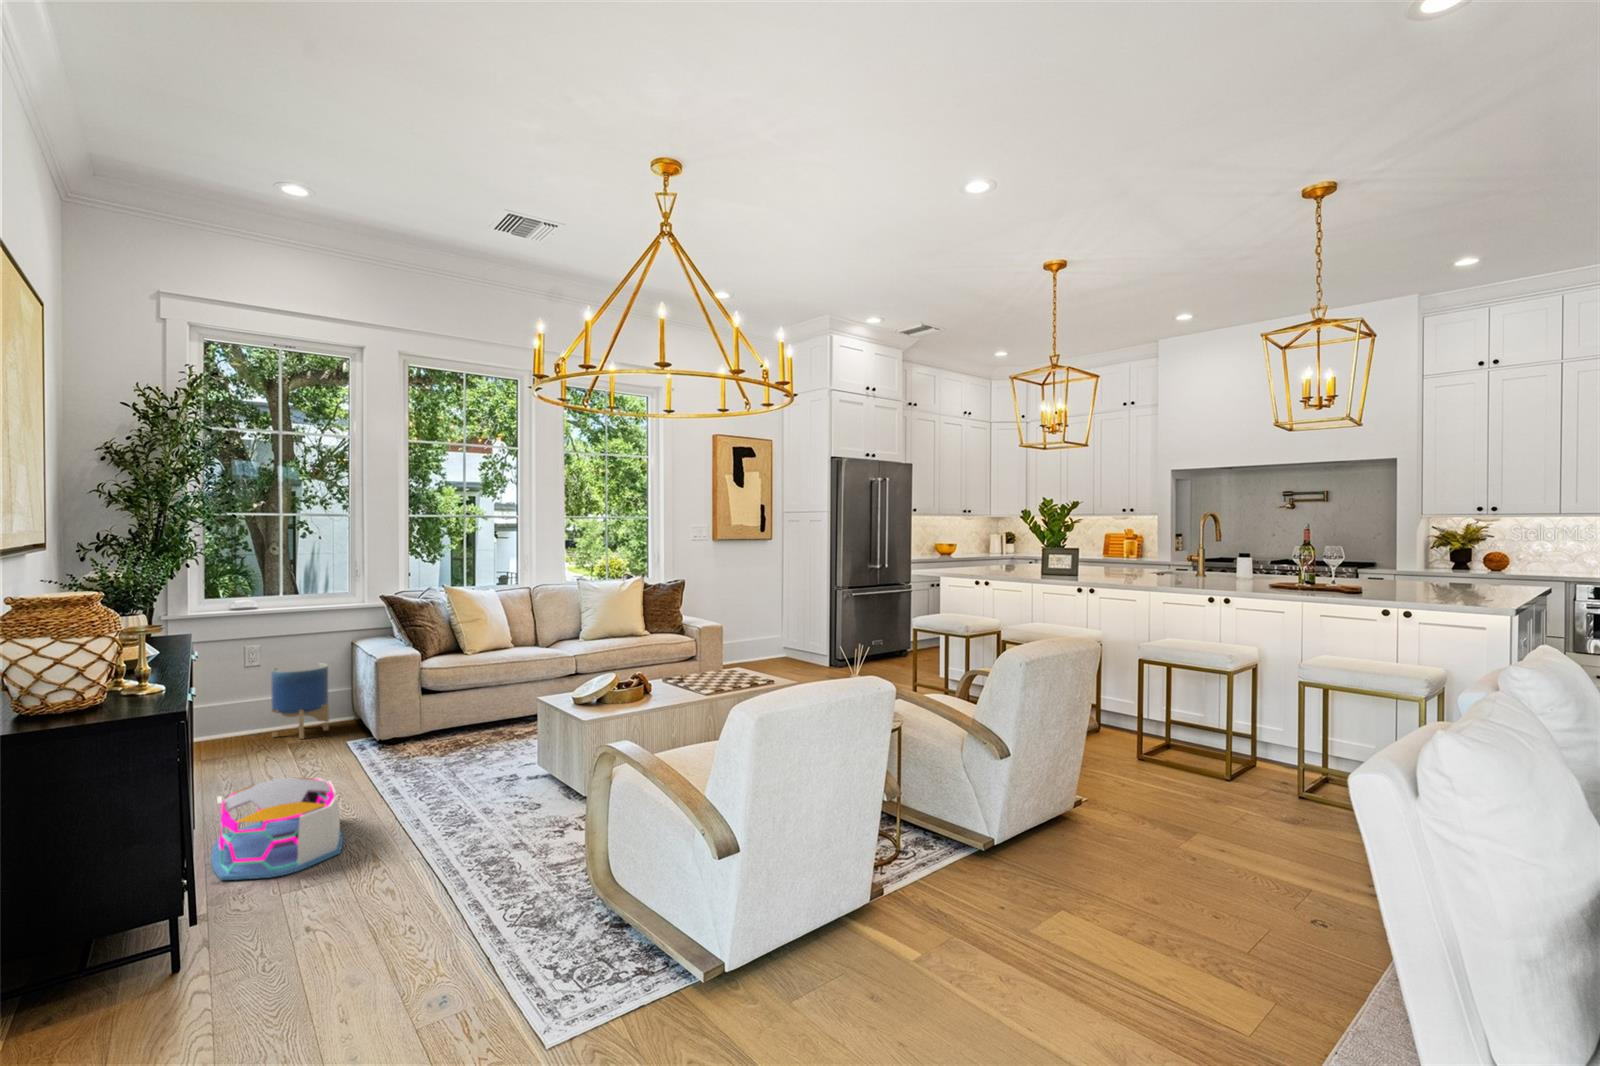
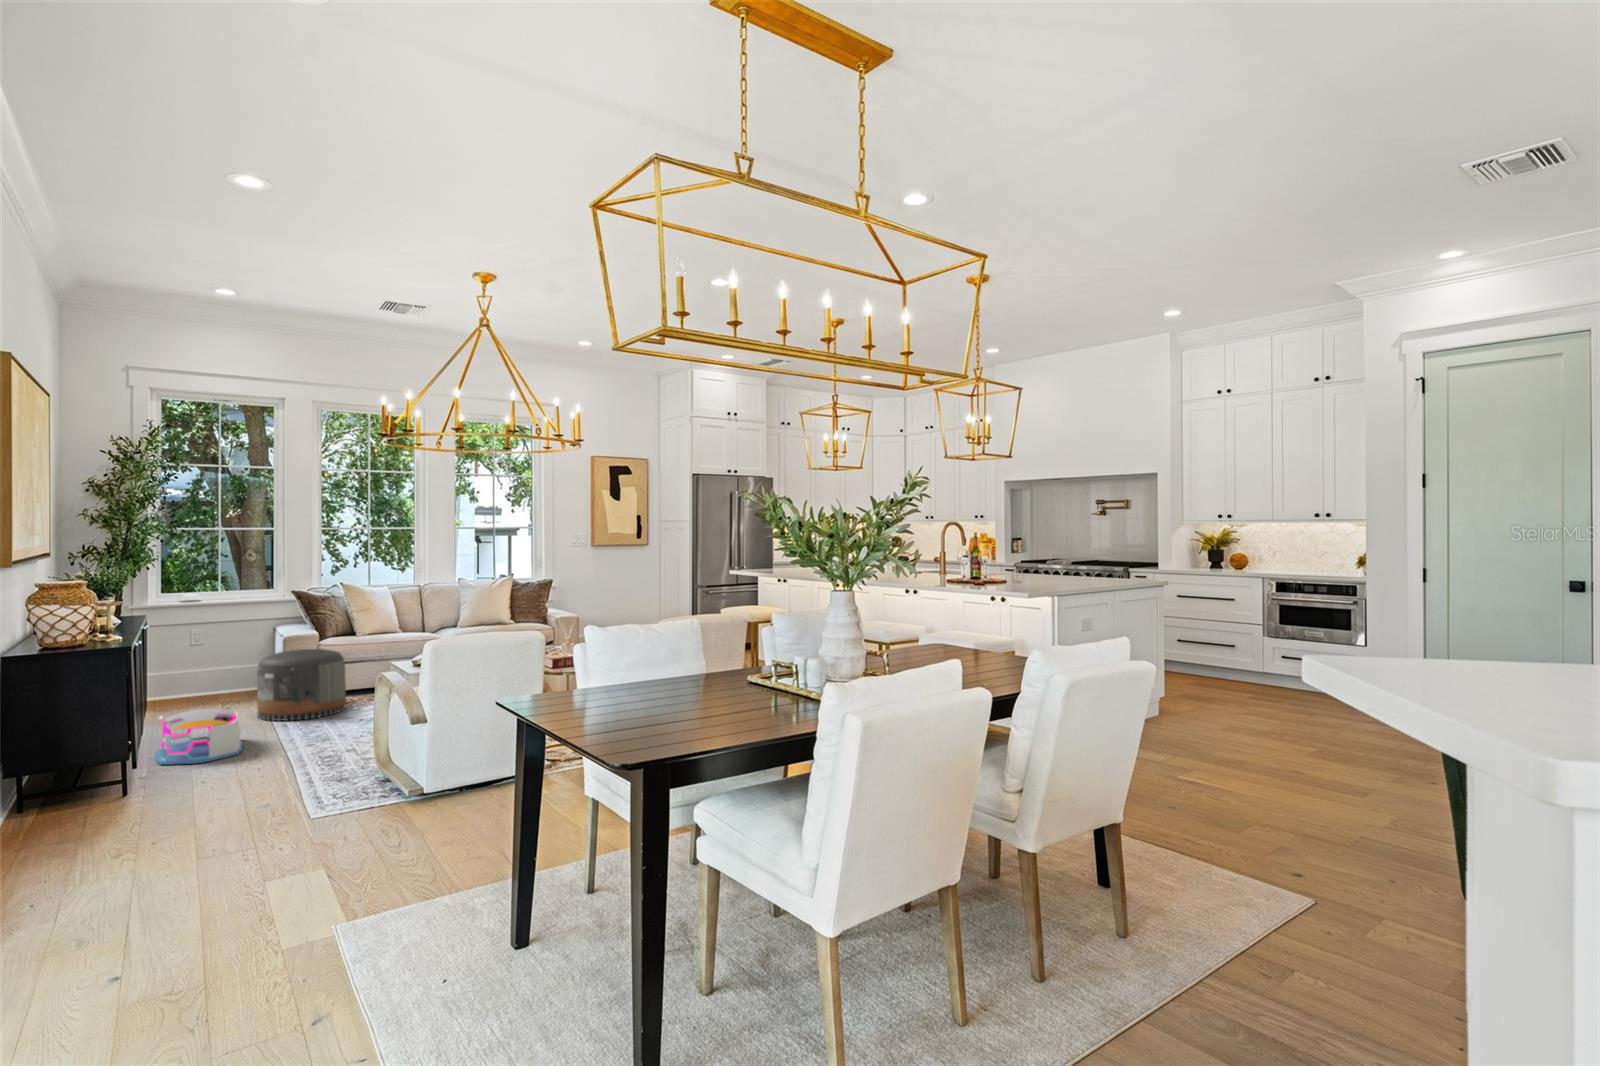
planter: present [271,663,329,739] -> none [211,643,255,699]
pouf: none [344,676,461,780] -> present [257,649,346,721]

